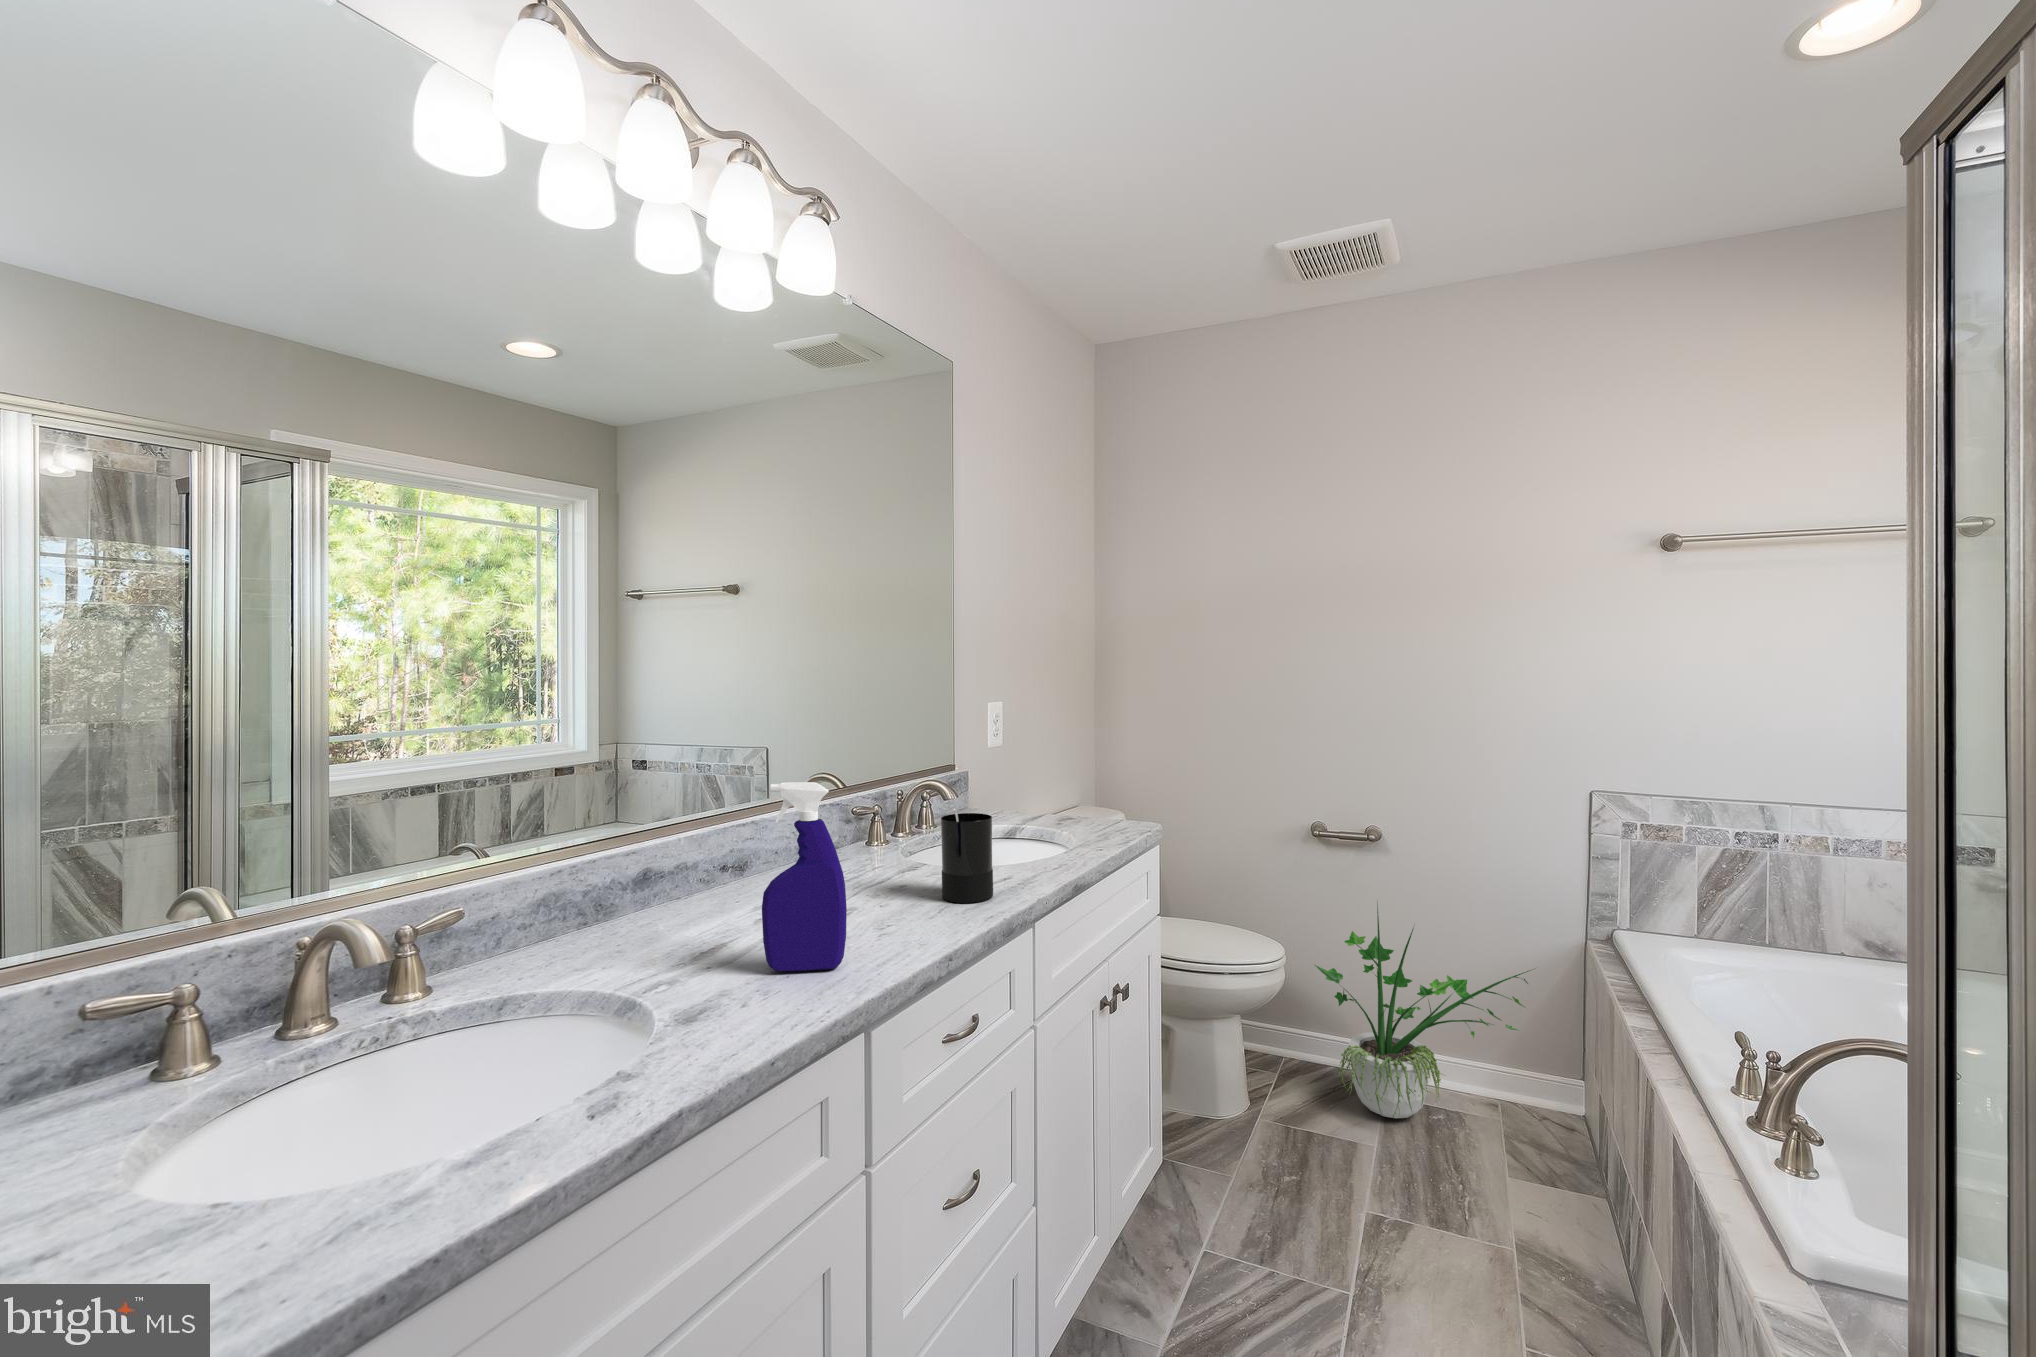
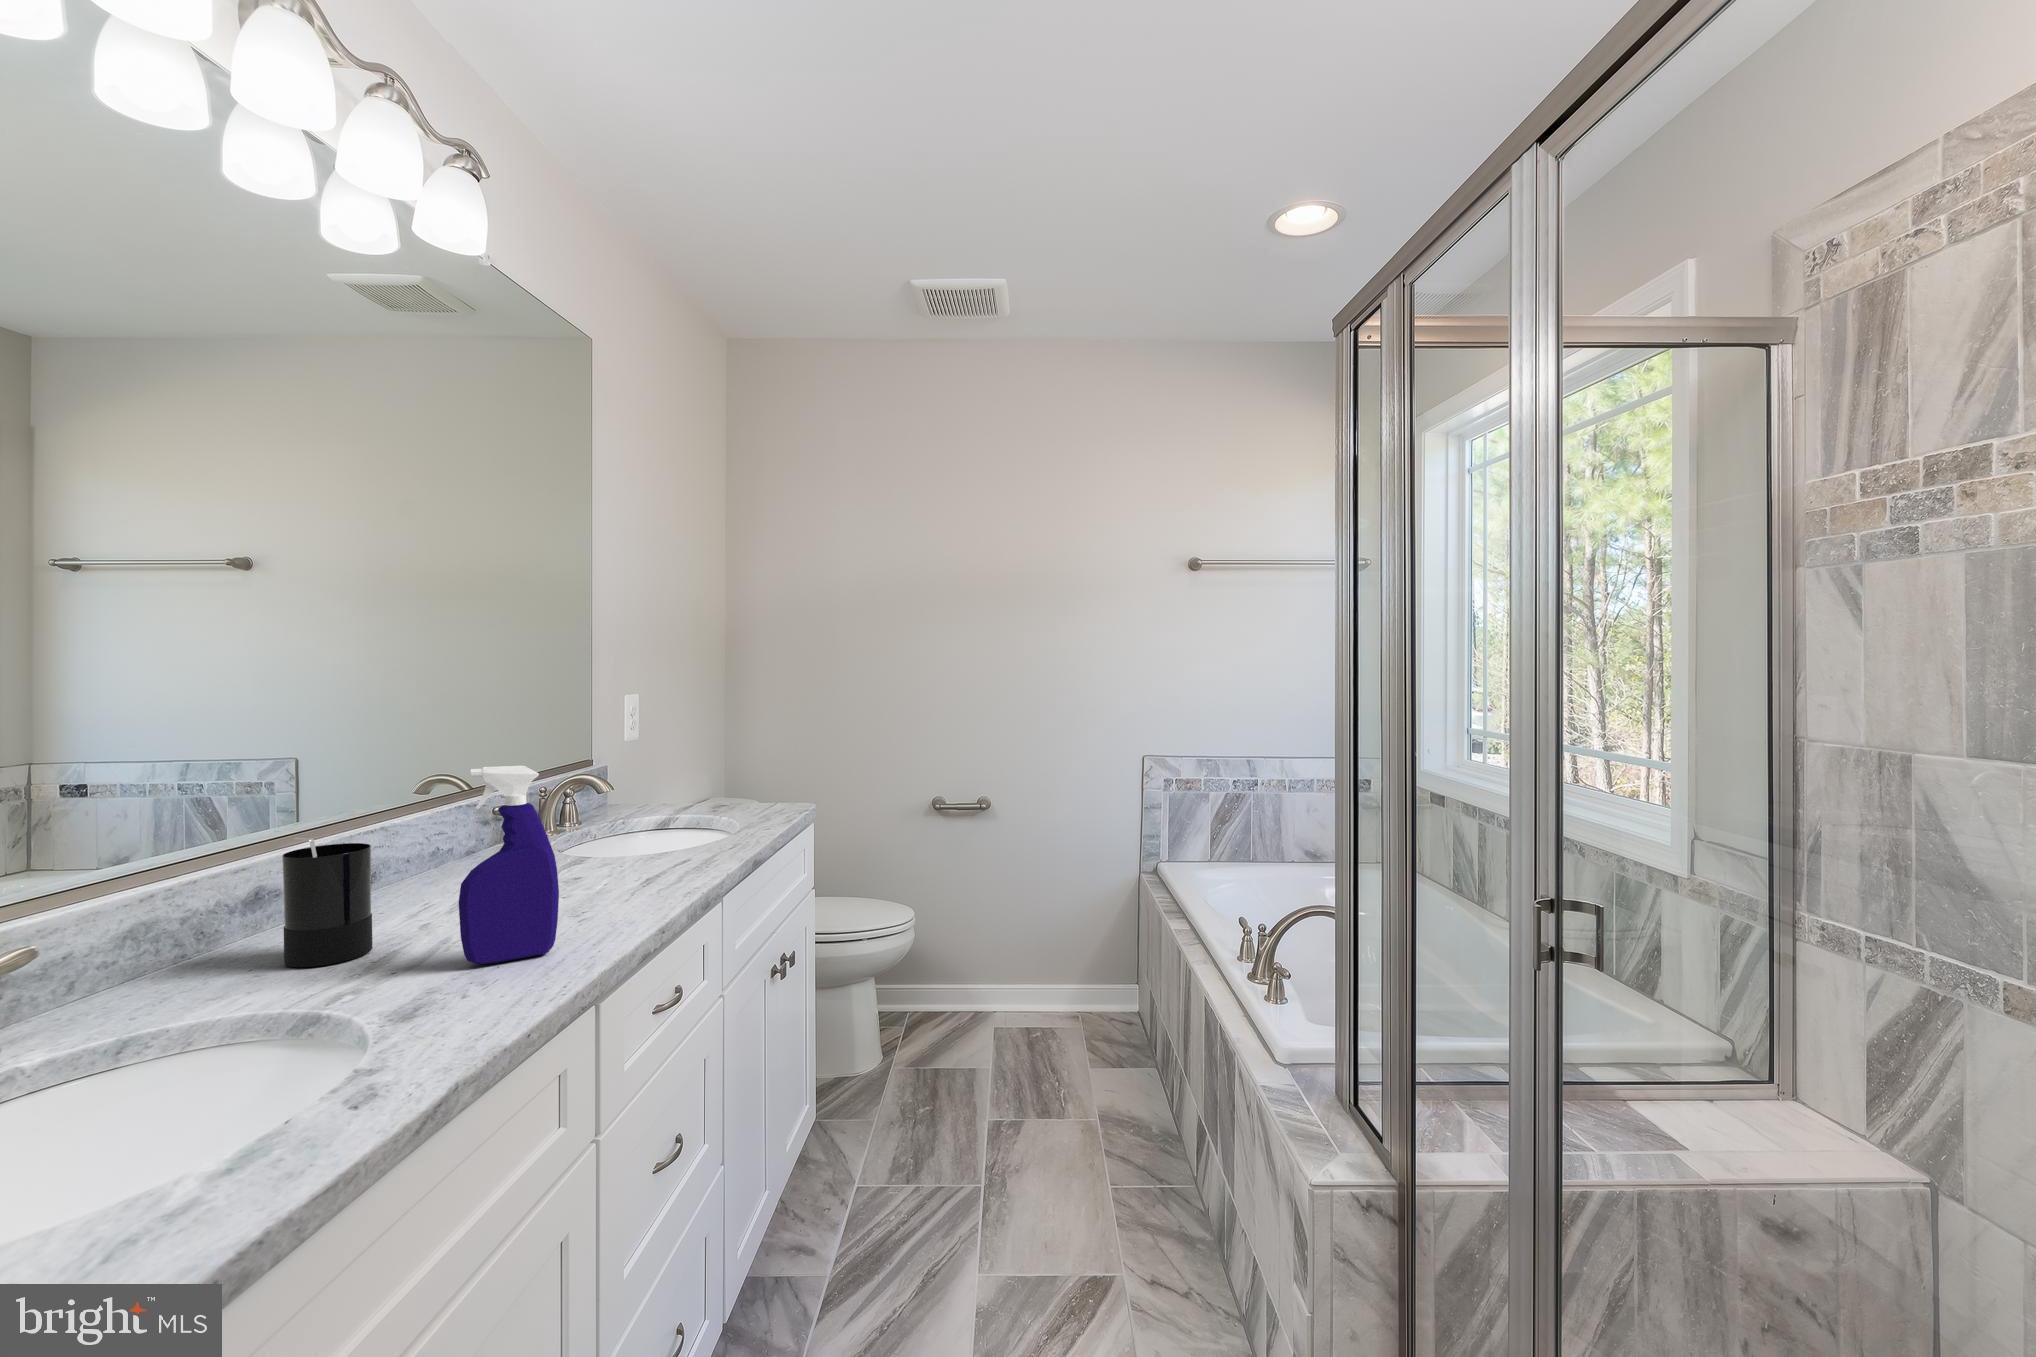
candle: present [941,806,993,903] -> present [282,838,372,967]
potted plant: present [1315,906,1528,1118] -> none [943,857,1113,1042]

